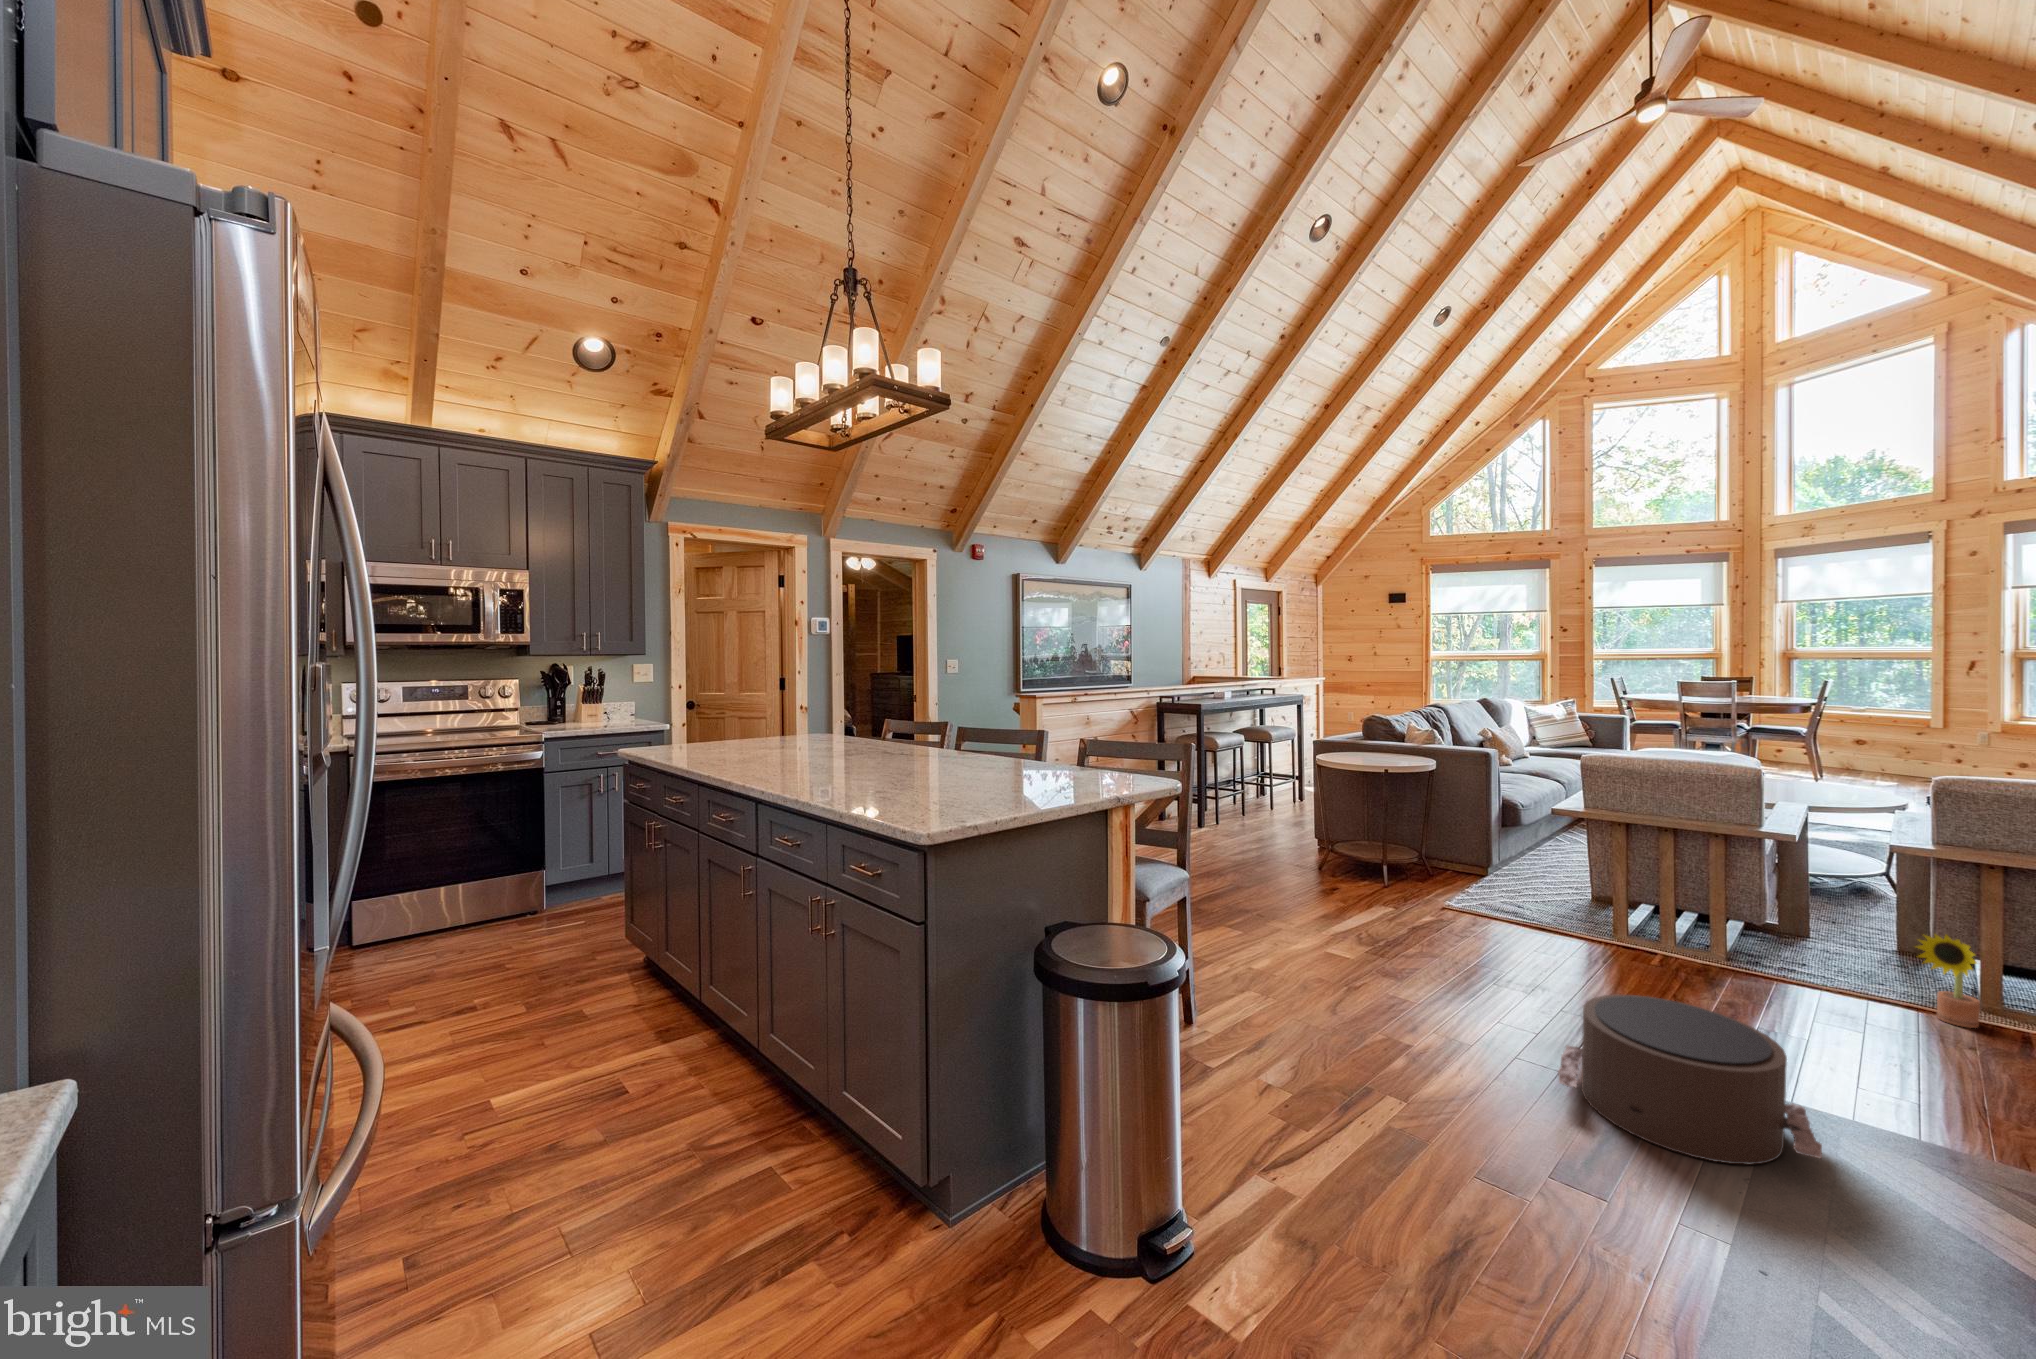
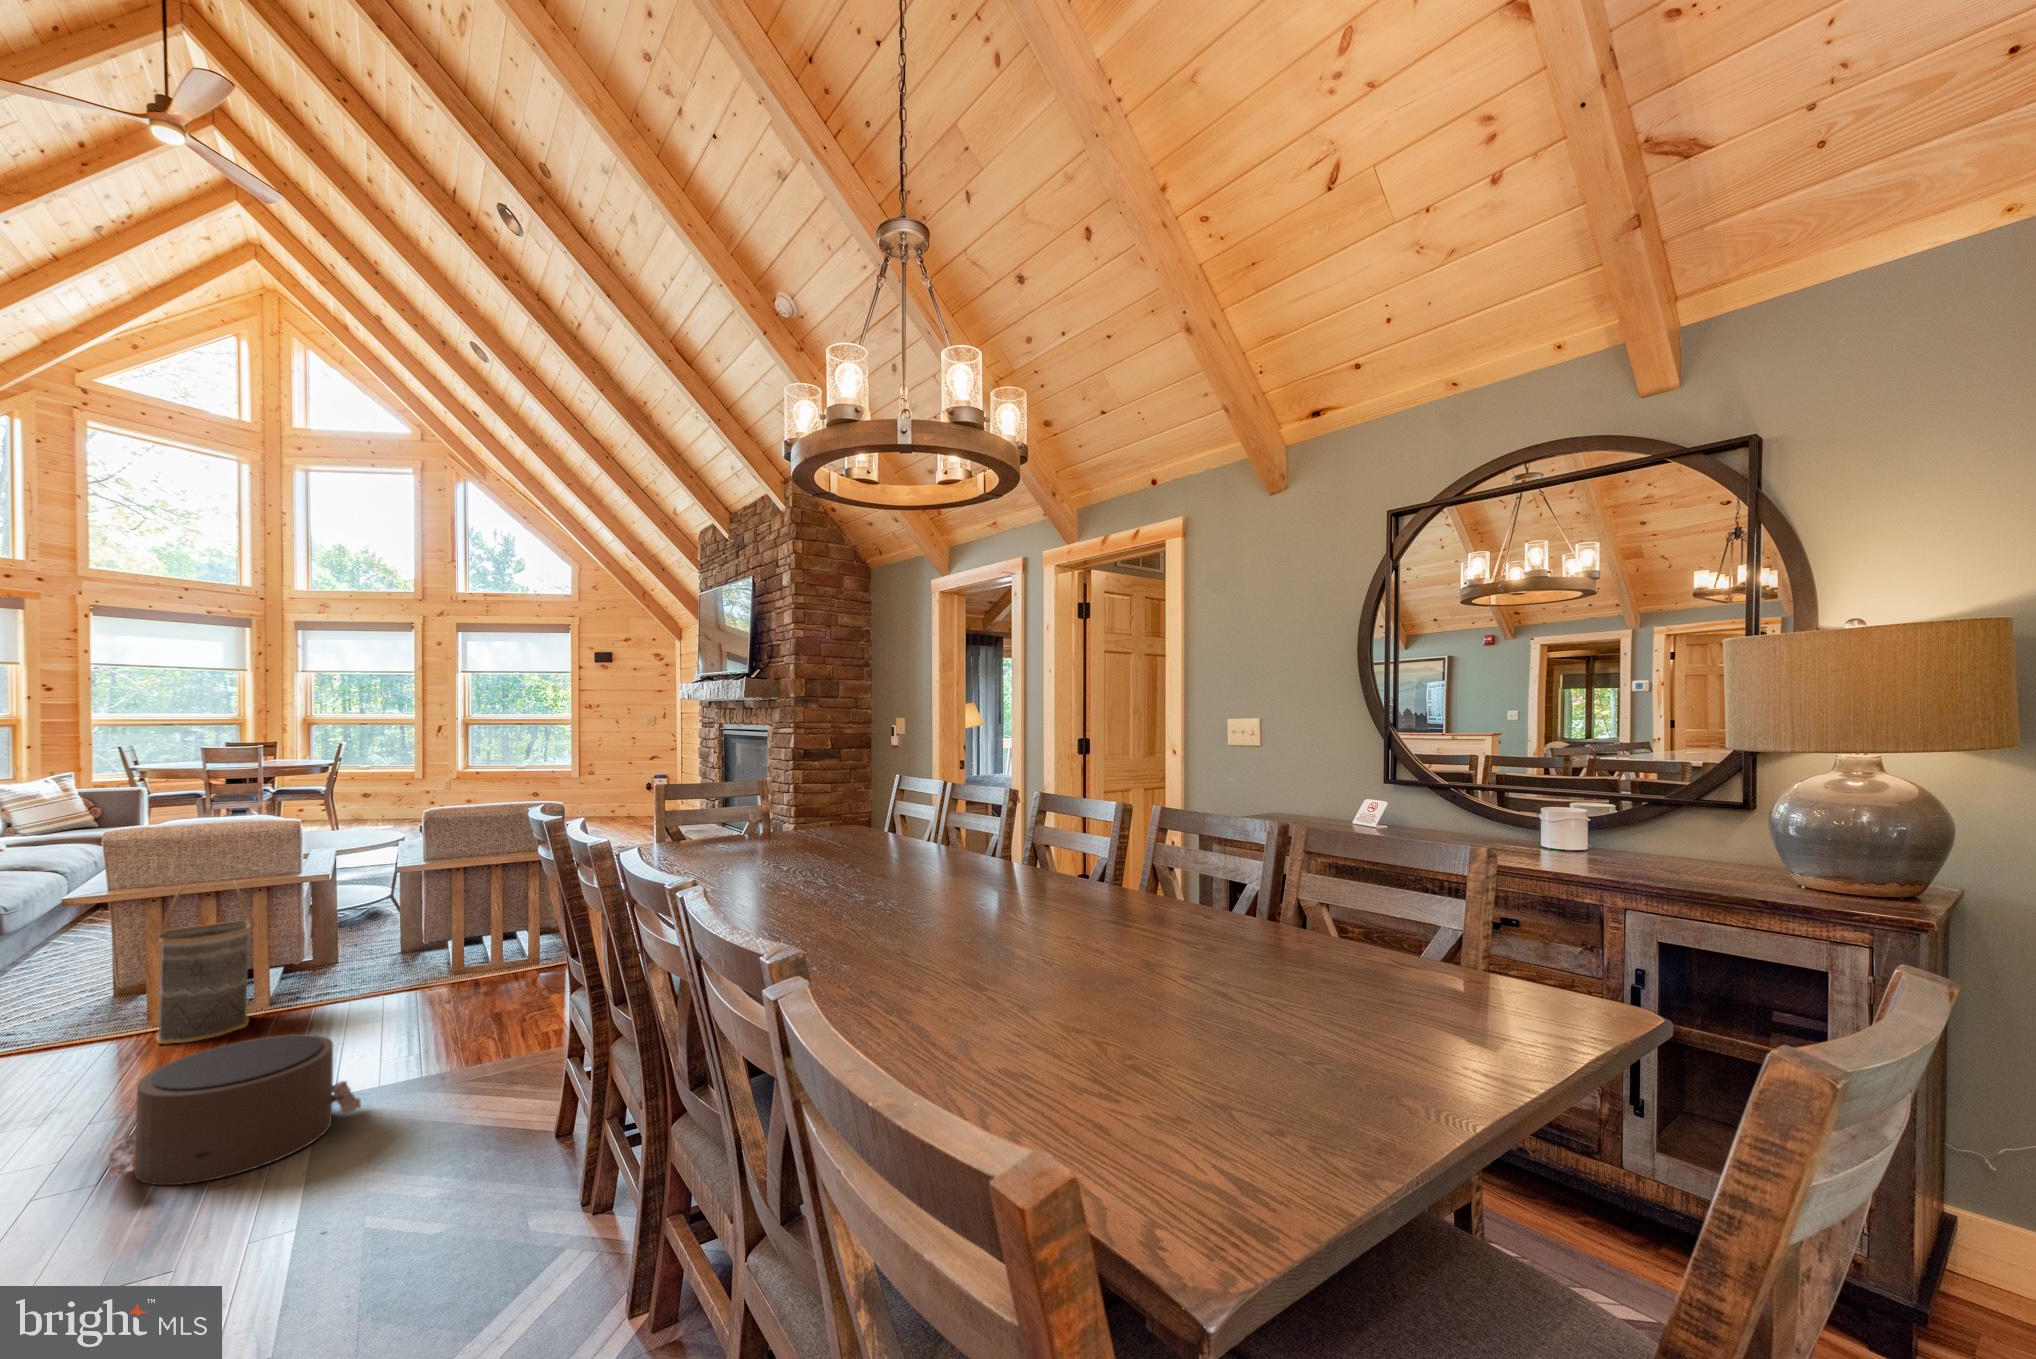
basket: none [1617,817,1710,976] -> present [156,881,255,1044]
decorative plant: present [1916,934,1980,1028] -> none [412,920,451,987]

